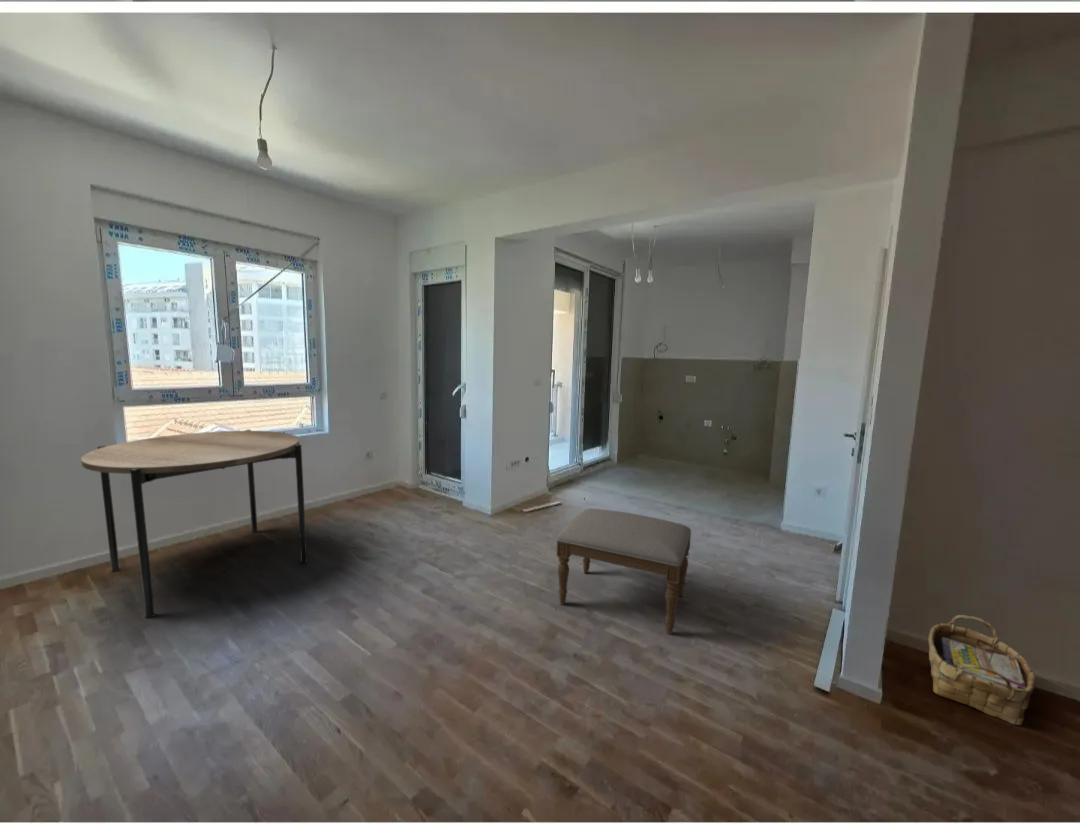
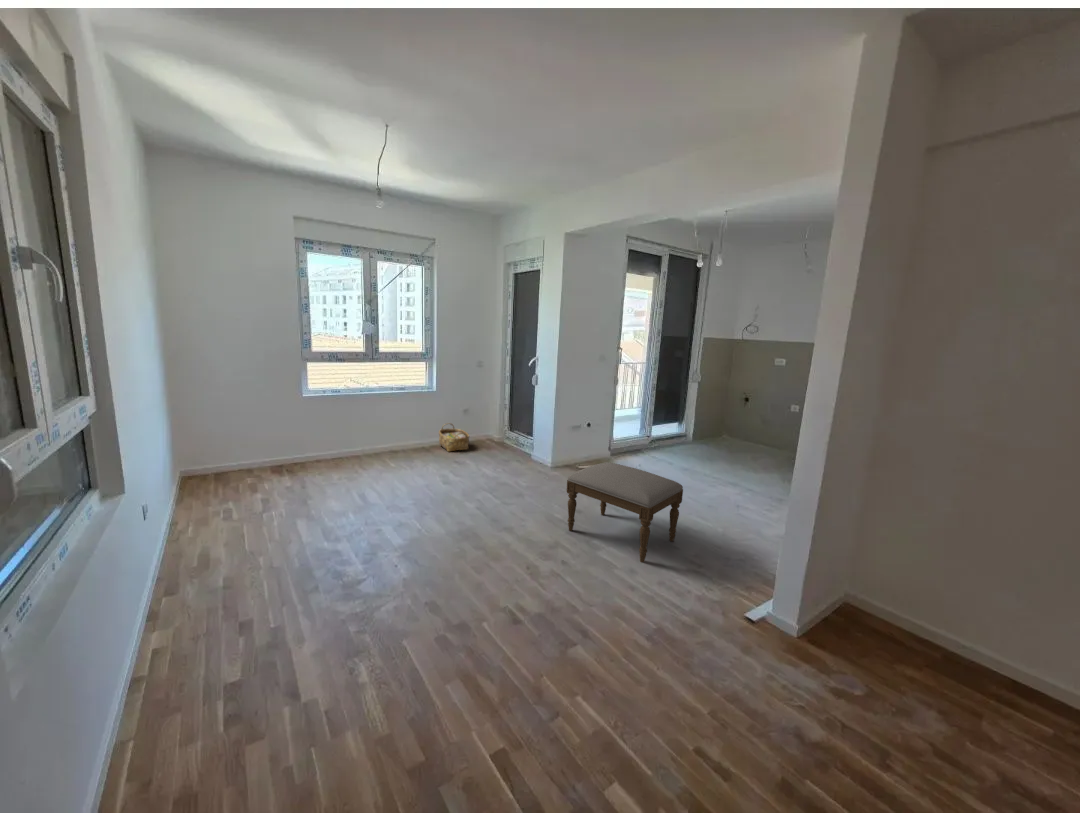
dining table: present [81,430,307,618] -> none [281,383,408,495]
woven basket: present [928,615,1035,725] -> present [439,423,469,452]

